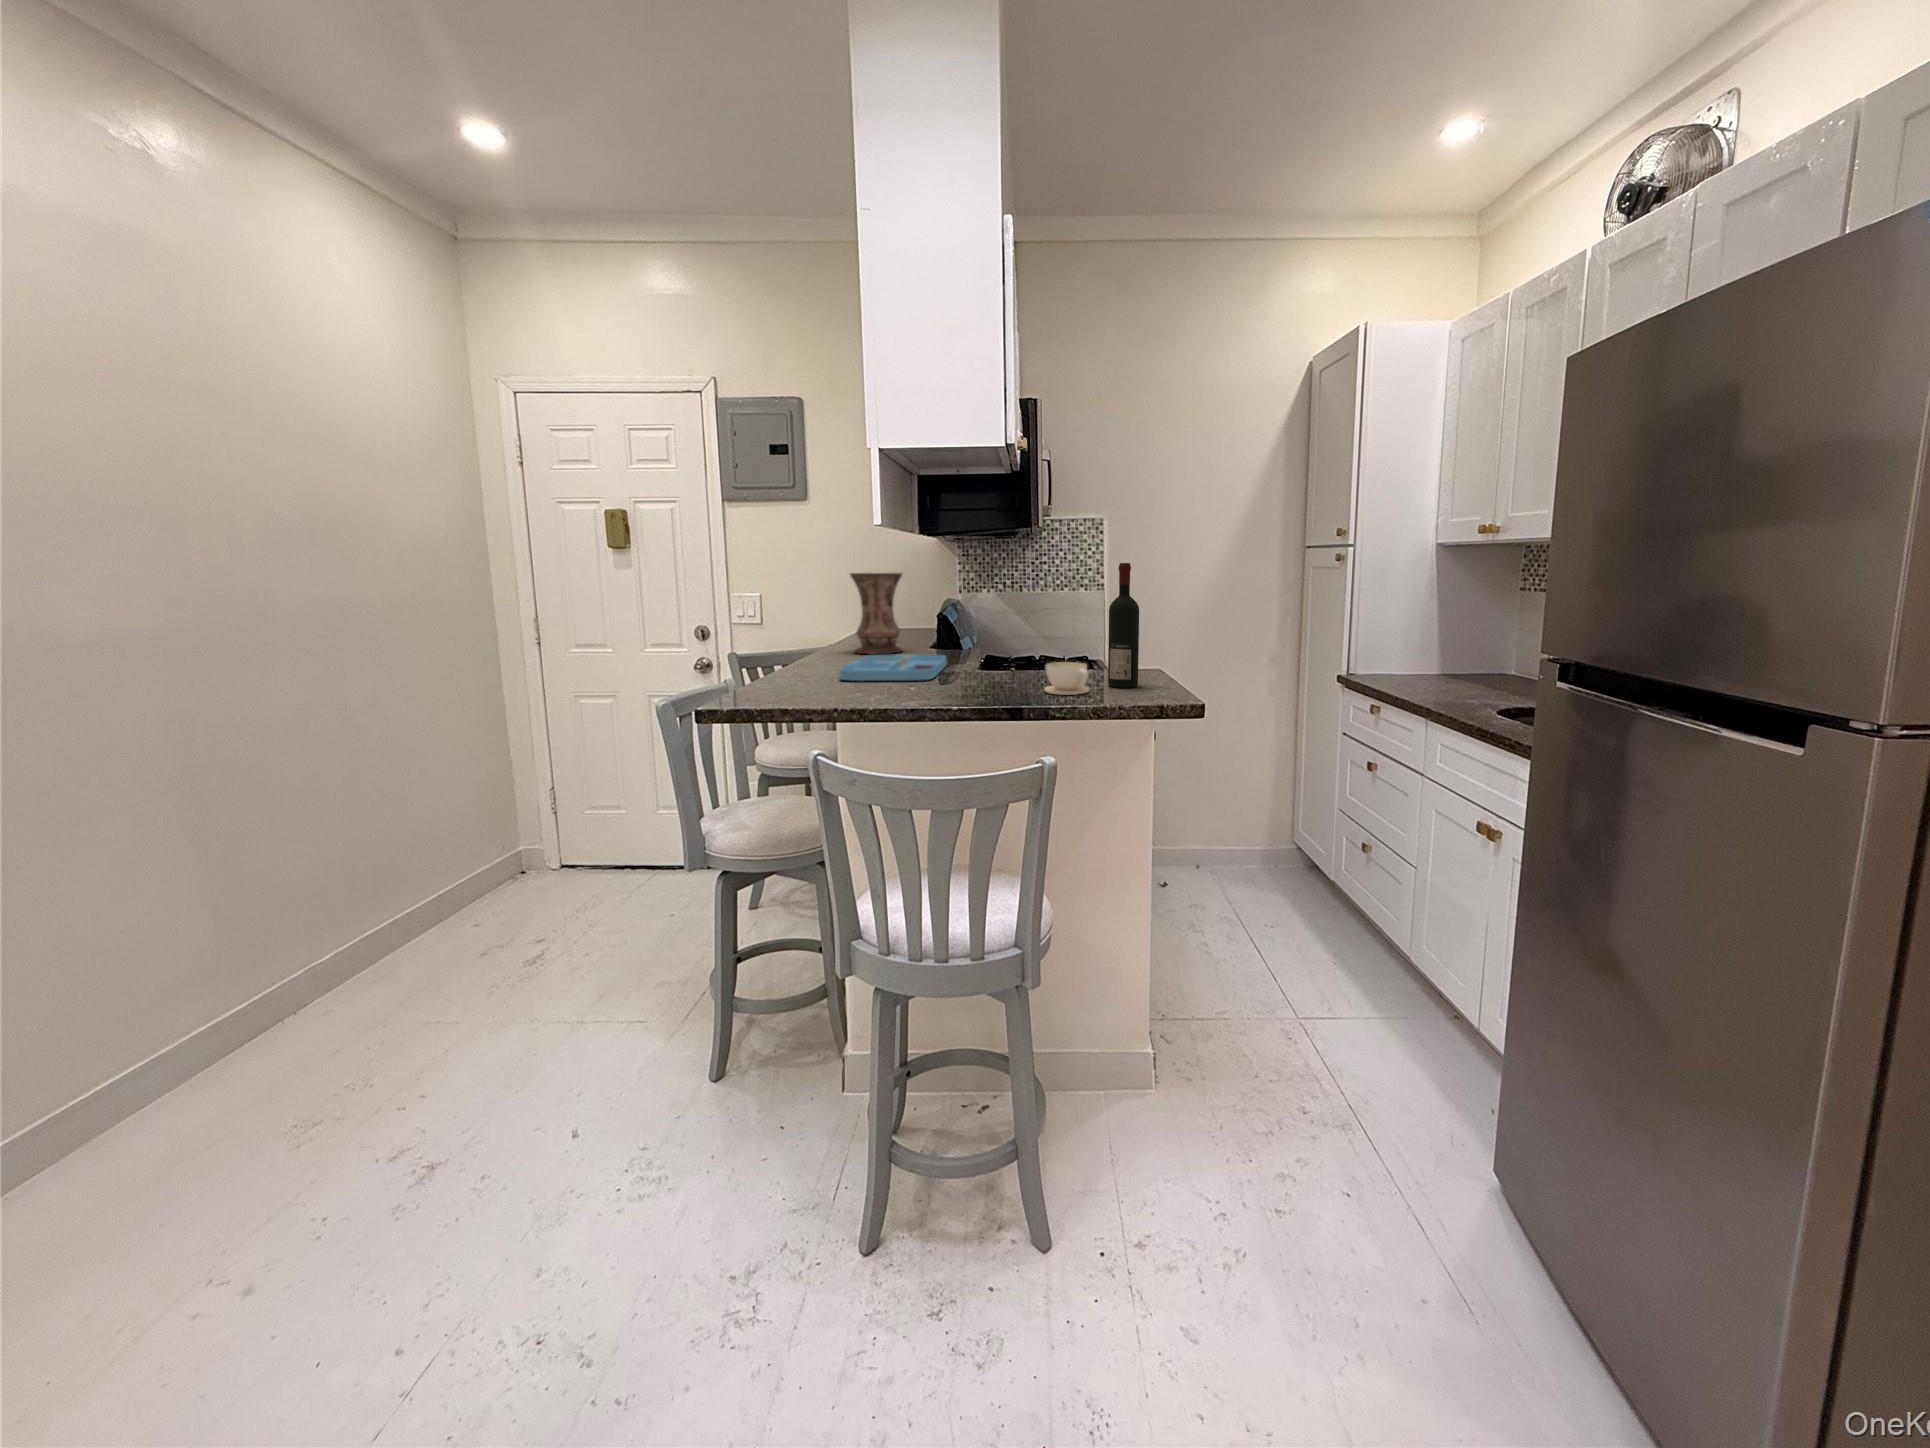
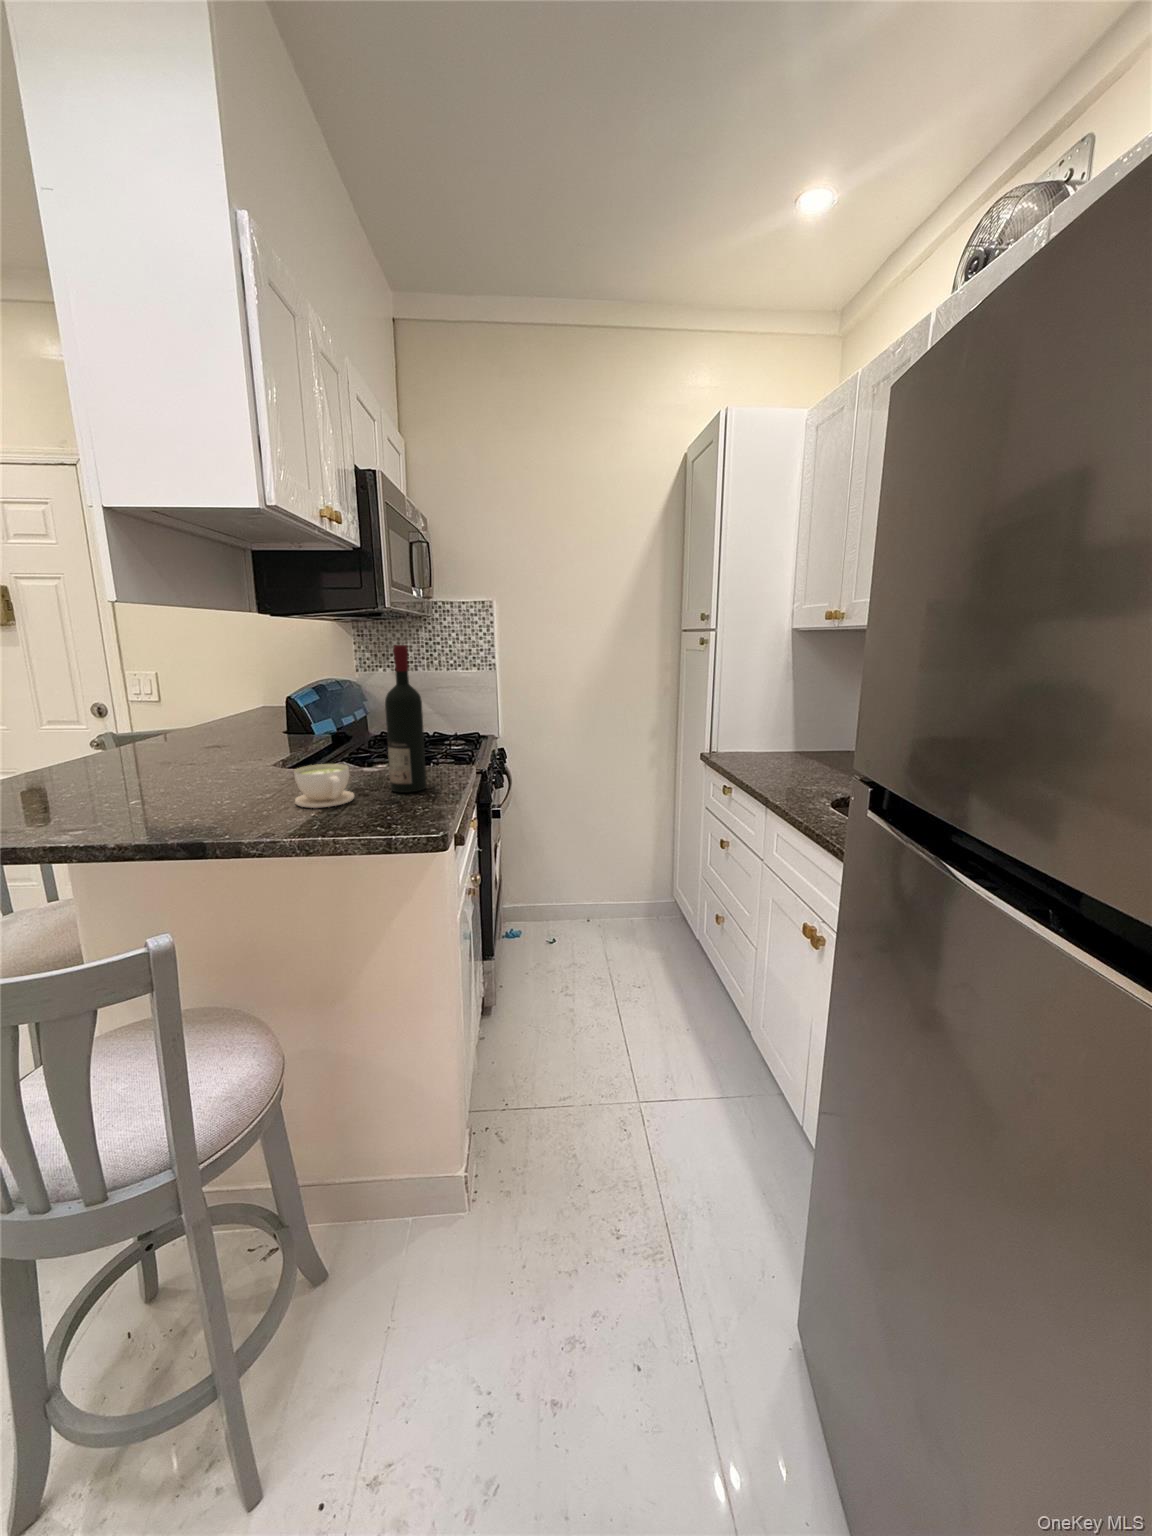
vase: present [850,573,903,654] -> none [187,652,259,738]
tray: present [840,655,947,681] -> none [83,743,265,782]

